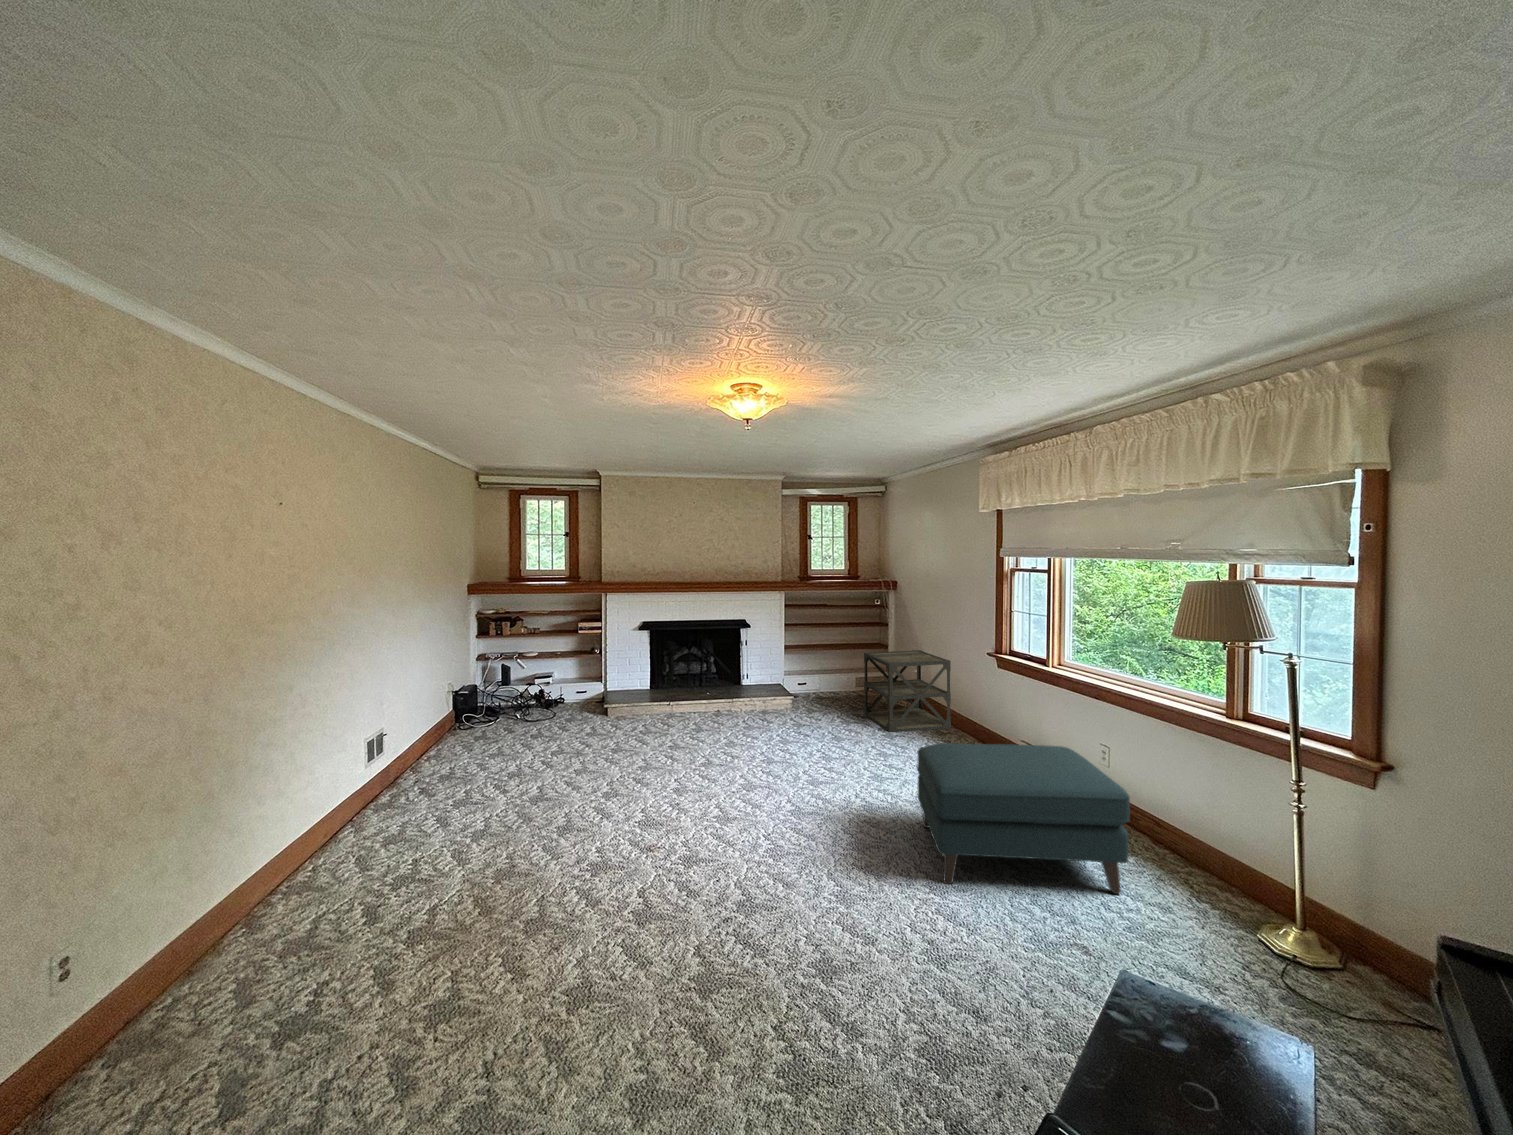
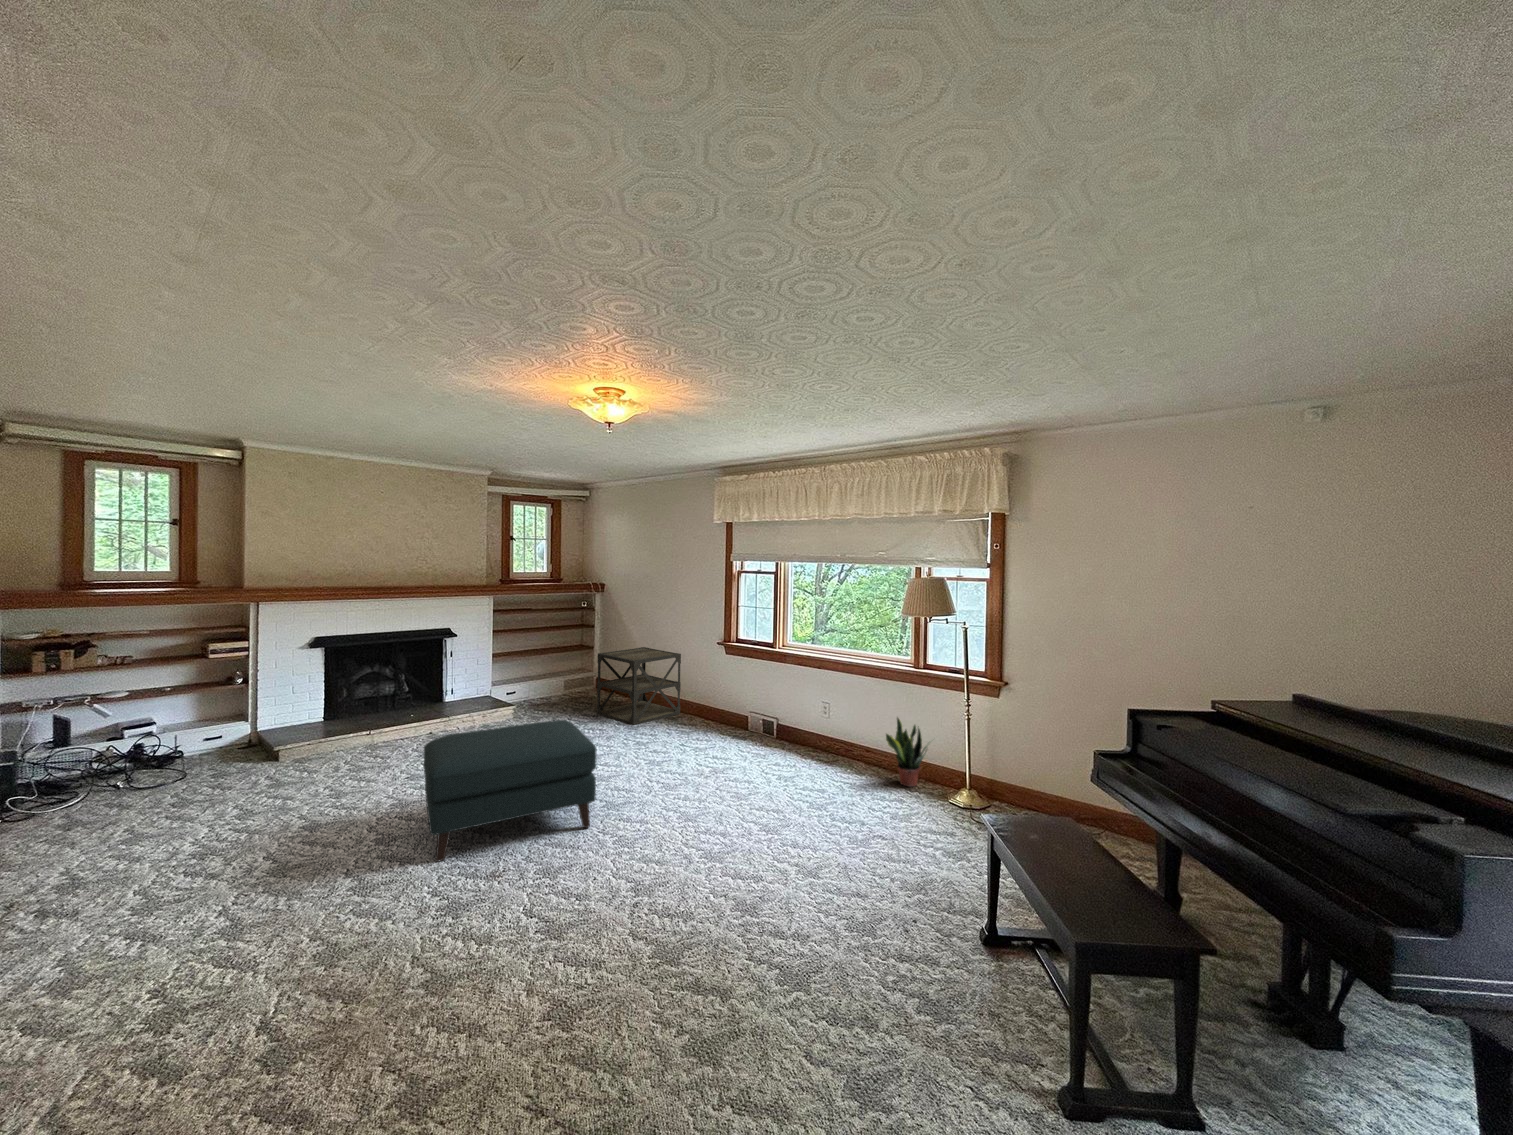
ottoman: present [917,743,1130,894] -> present [423,720,596,862]
potted plant: none [1164,782,1266,899] -> present [886,718,931,787]

